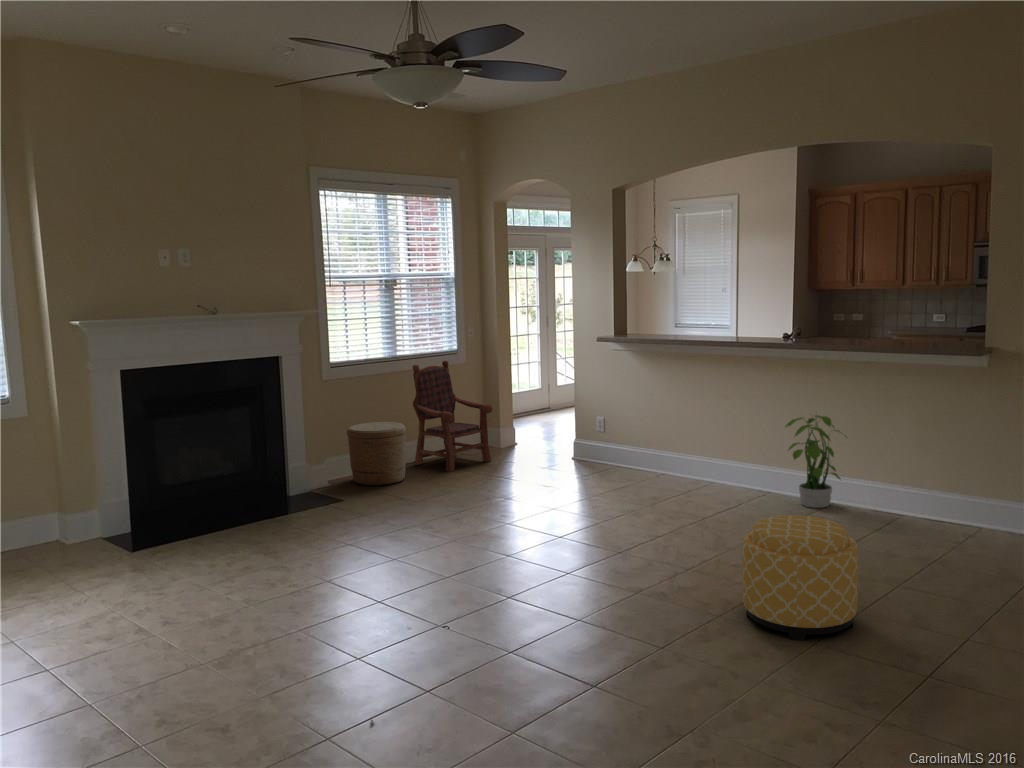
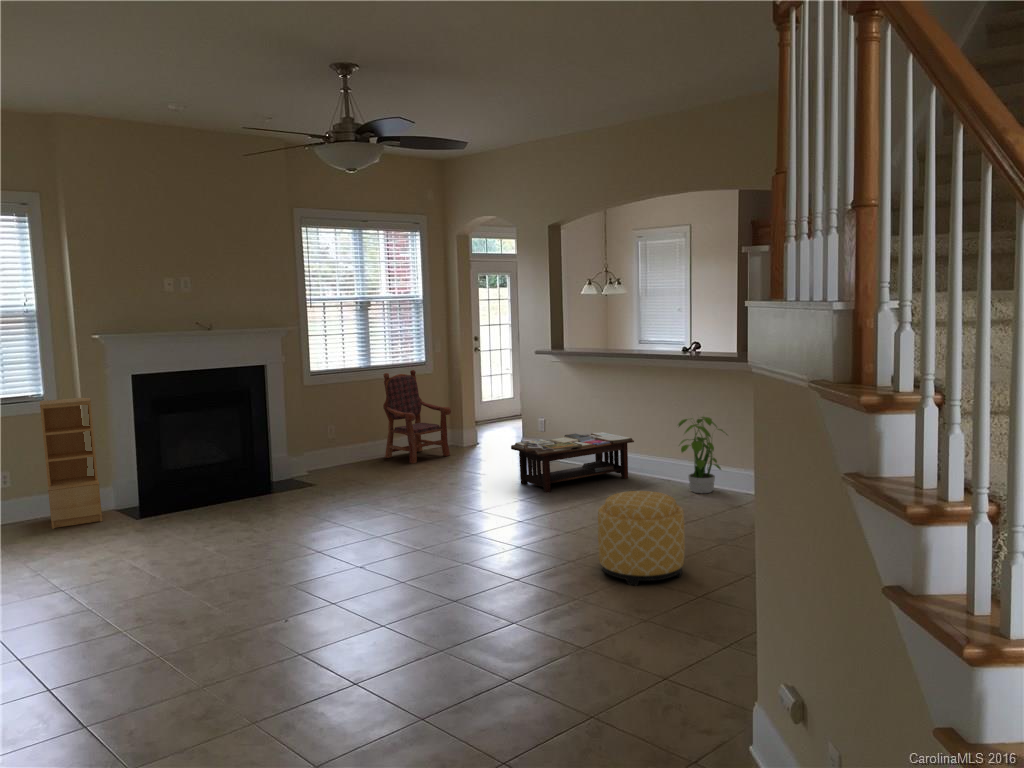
bookshelf: none [7,398,88,563] -> present [40,397,102,529]
woven basket: present [347,422,406,486] -> none [324,421,374,474]
coffee table: none [579,433,725,509] -> present [511,432,634,493]

